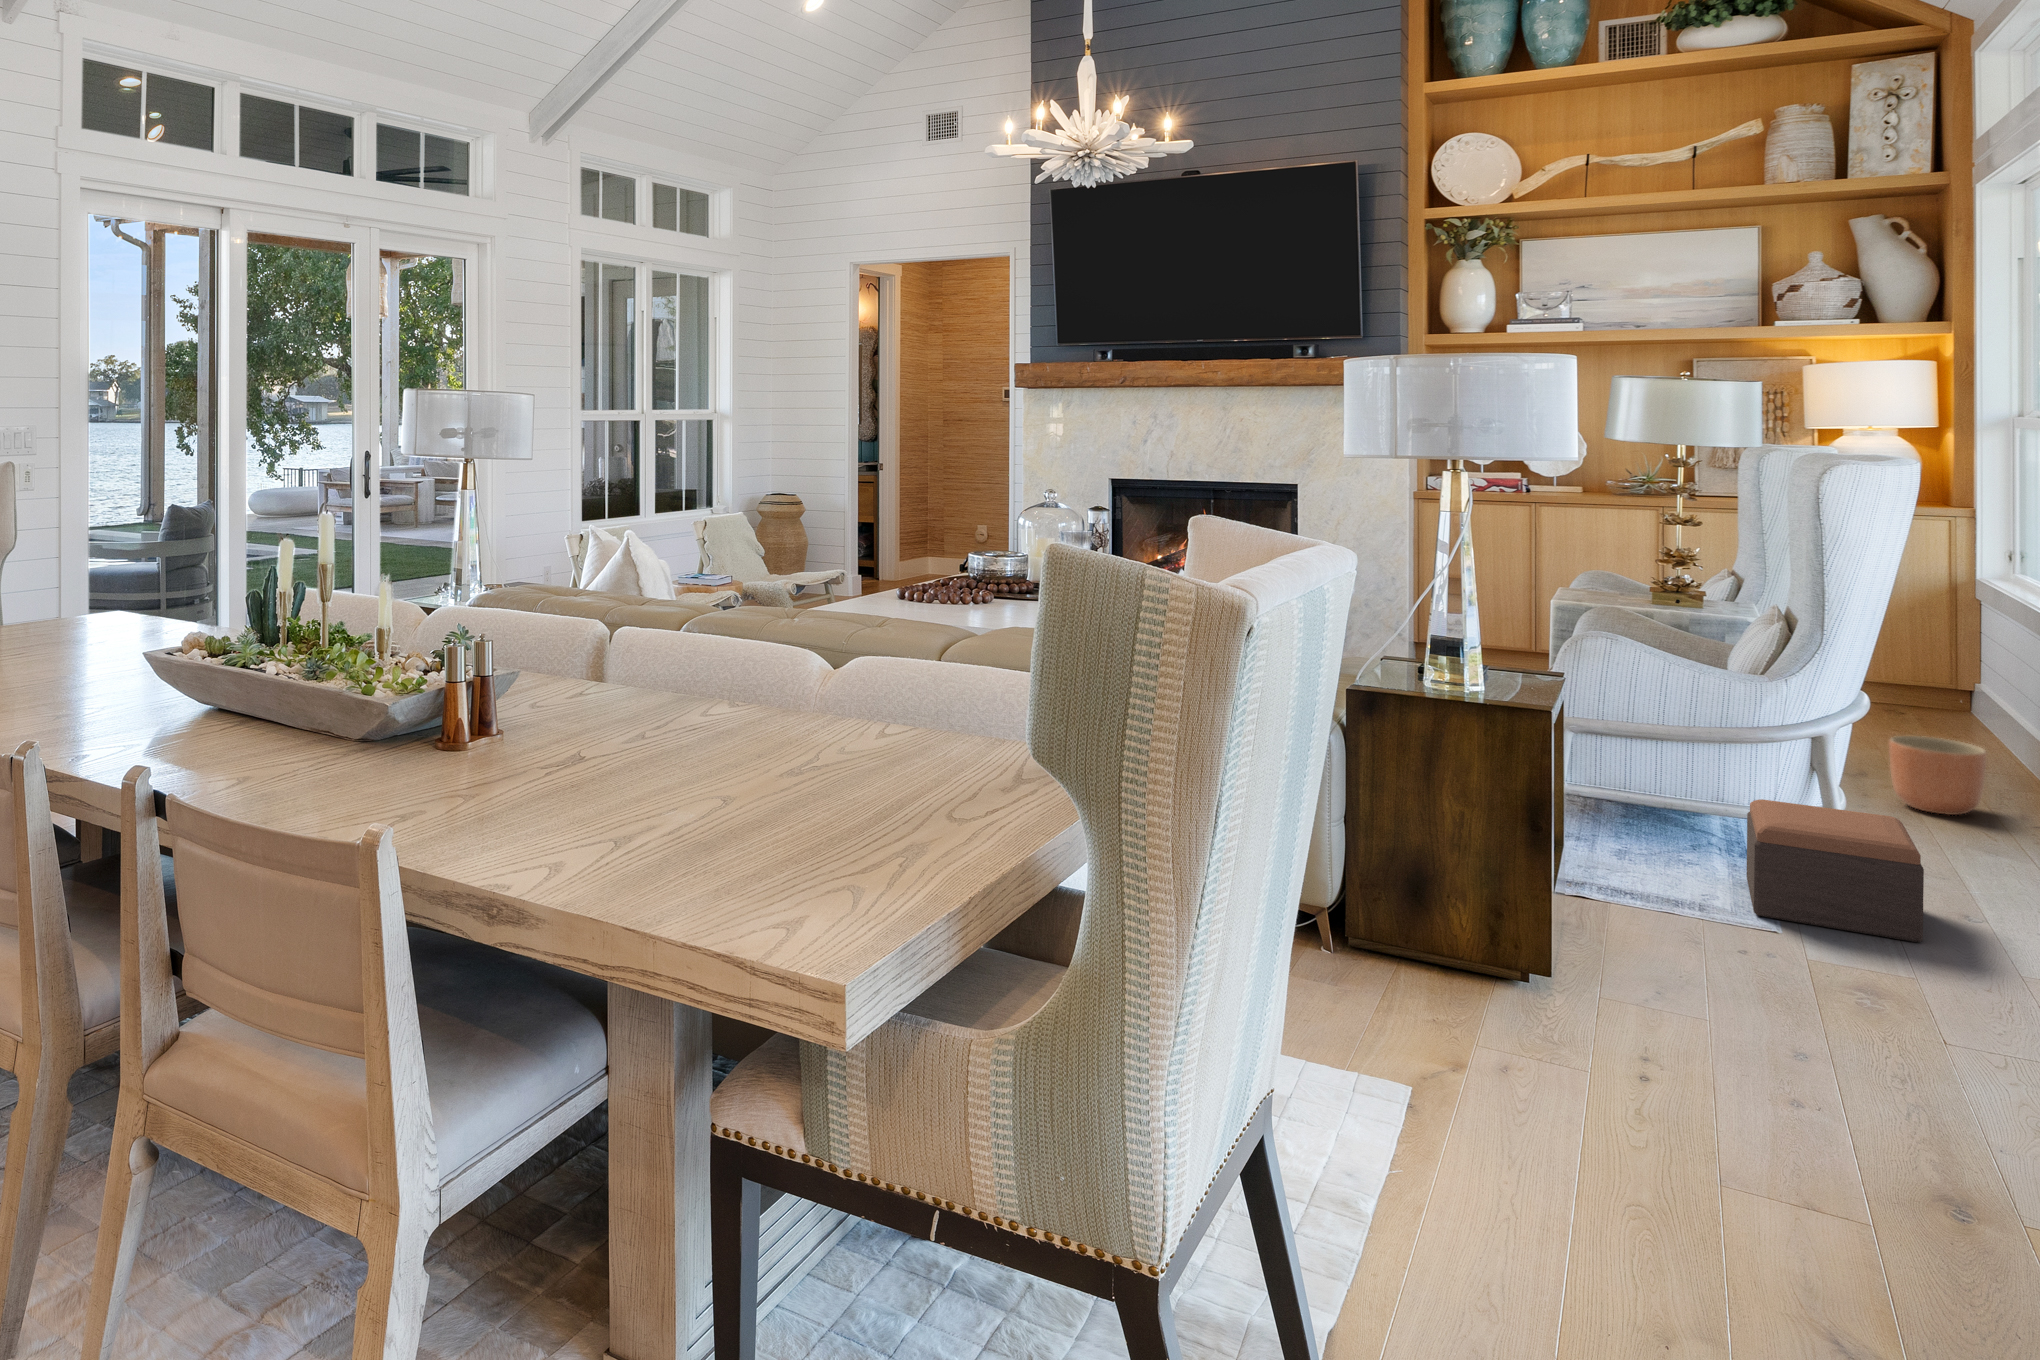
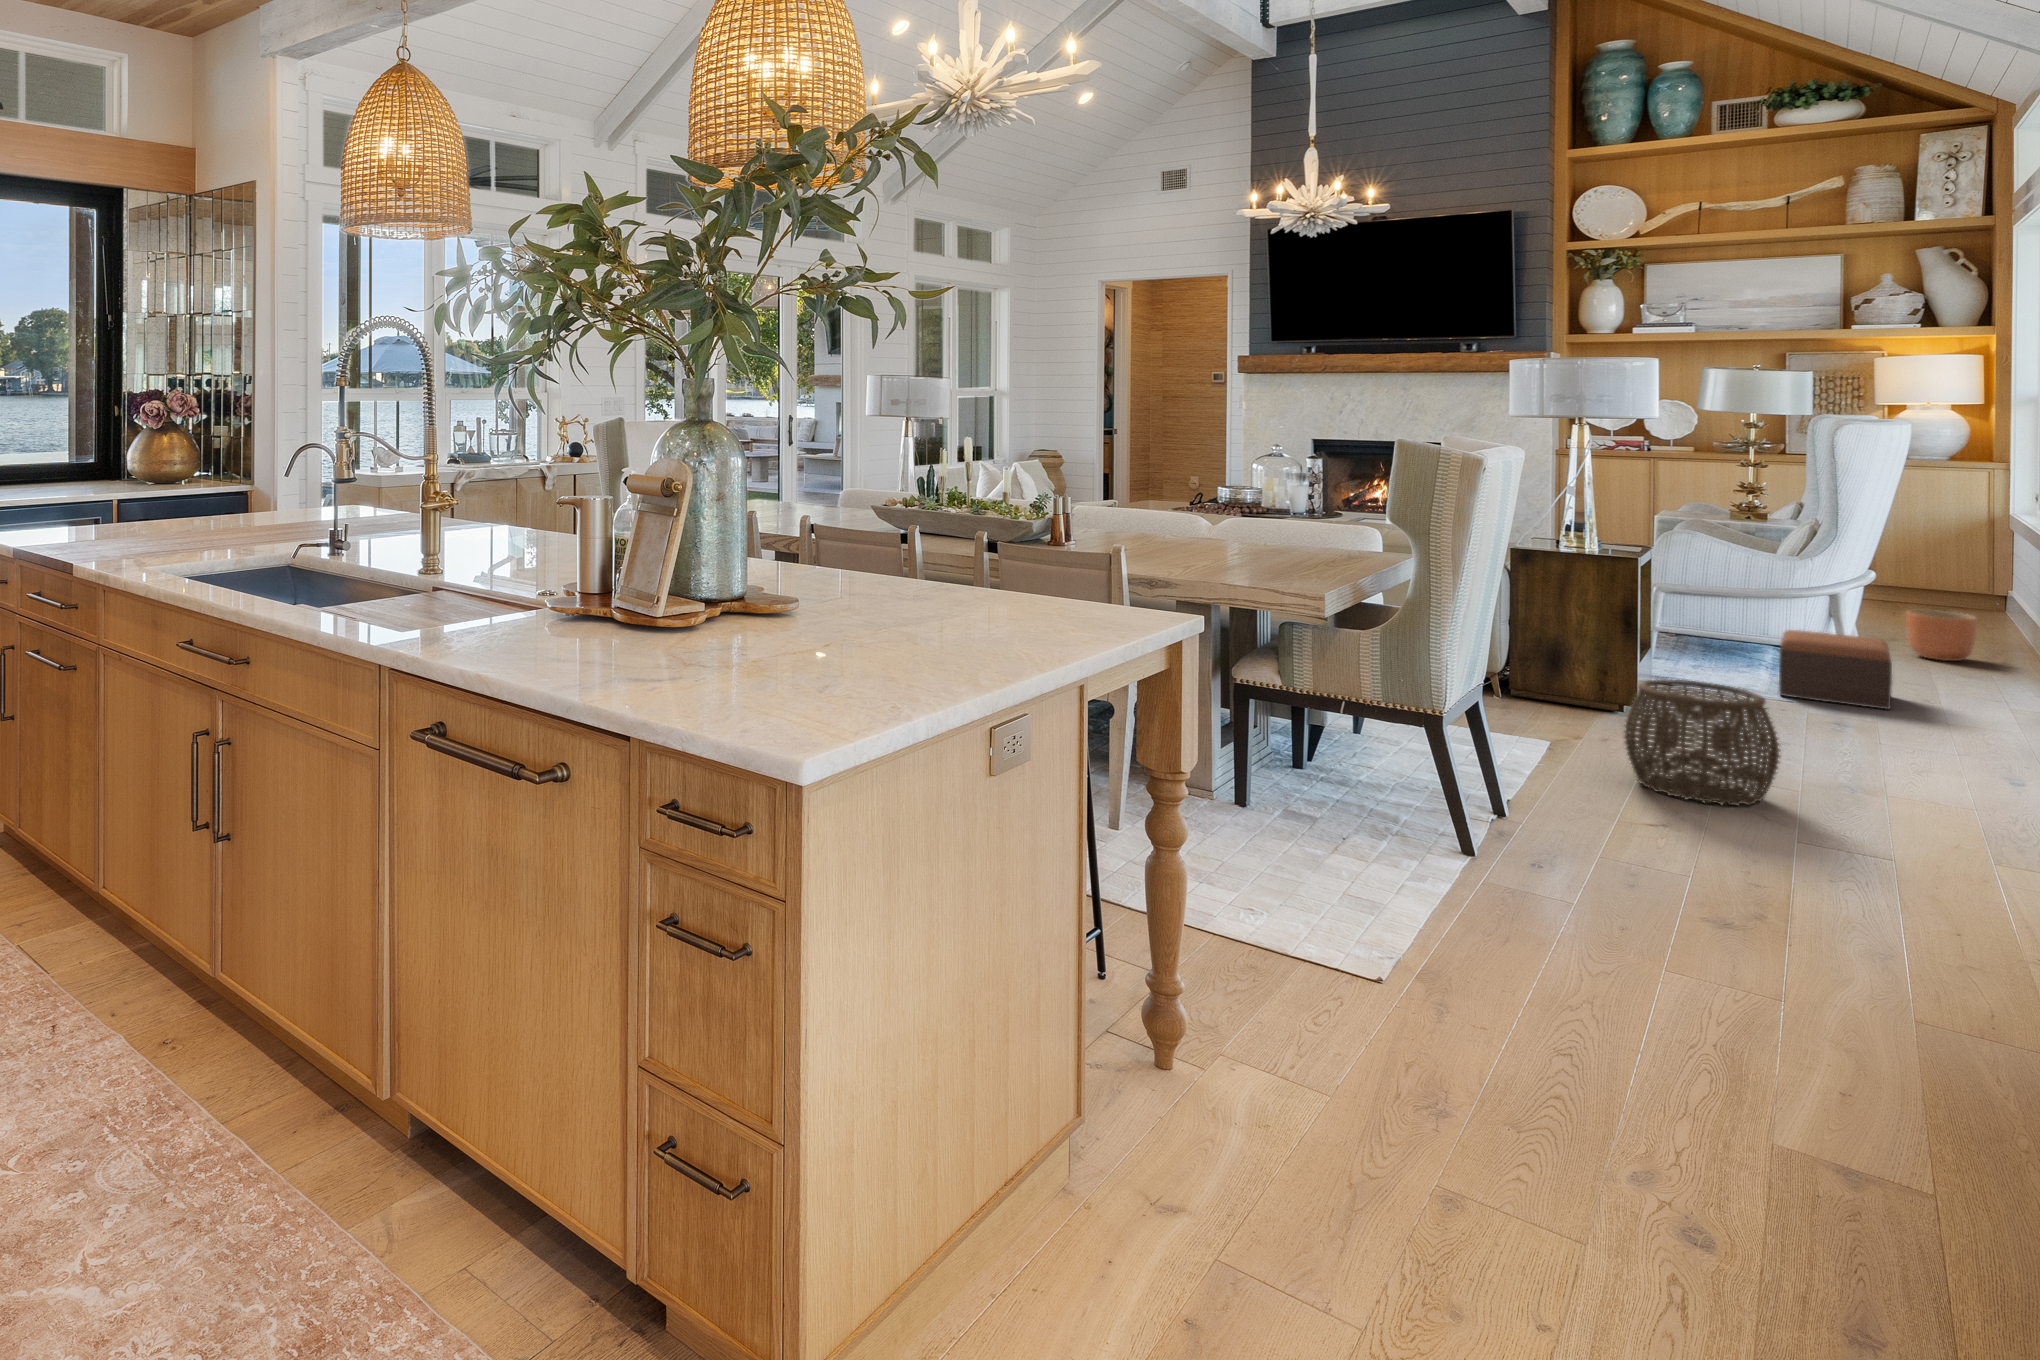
woven basket: none [1565,1003,1857,1290] -> present [1624,679,1780,806]

